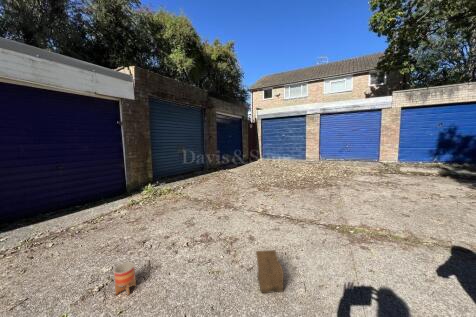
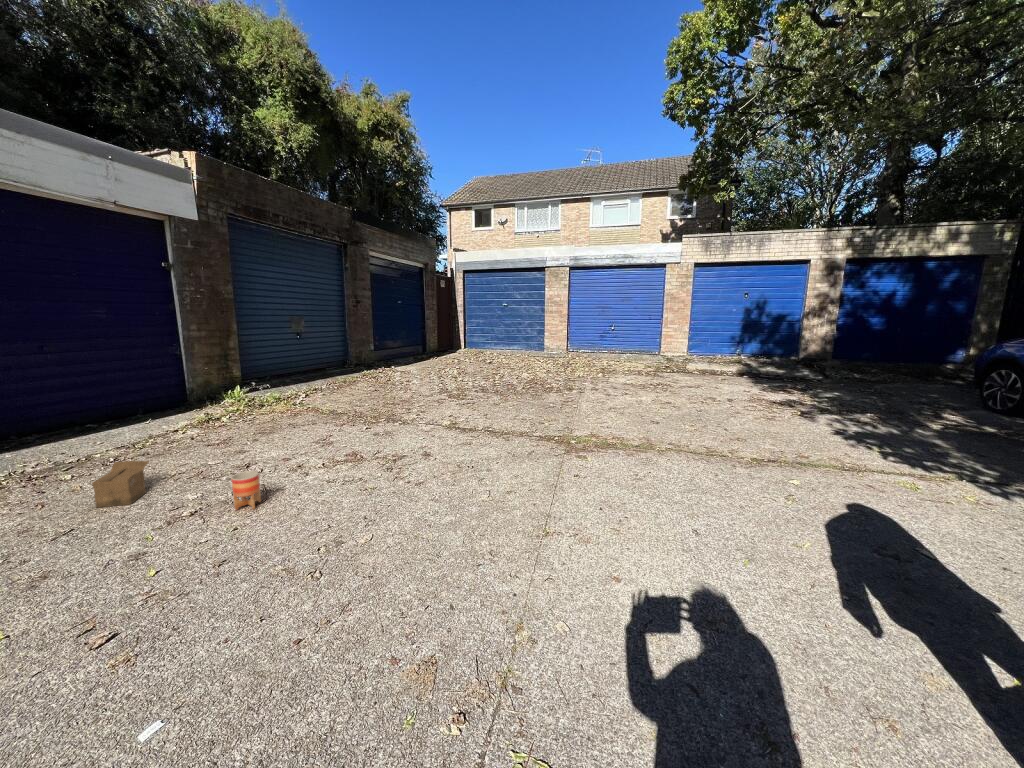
cardboard box: present [256,250,284,293] -> present [92,461,149,508]

